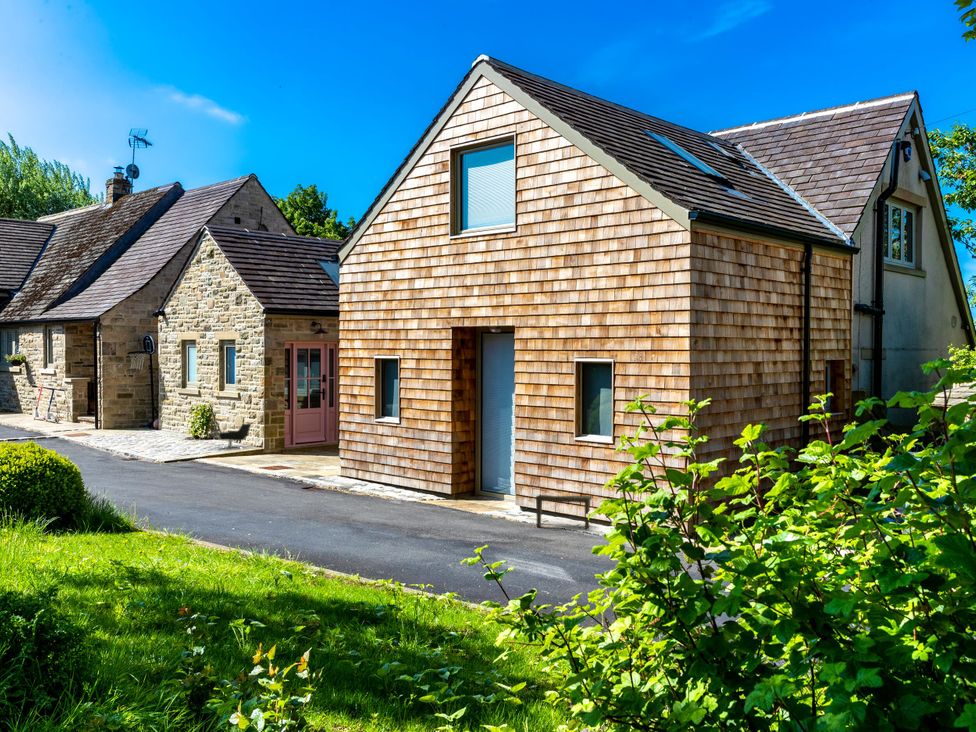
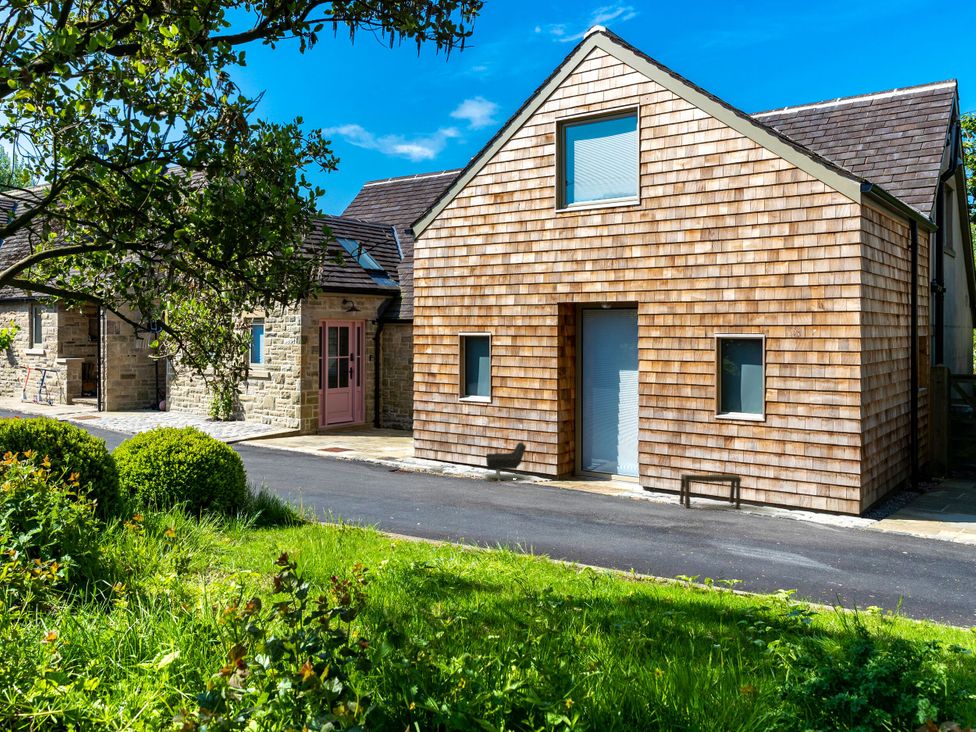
lounge chair: present [218,423,251,447] -> present [486,443,526,481]

